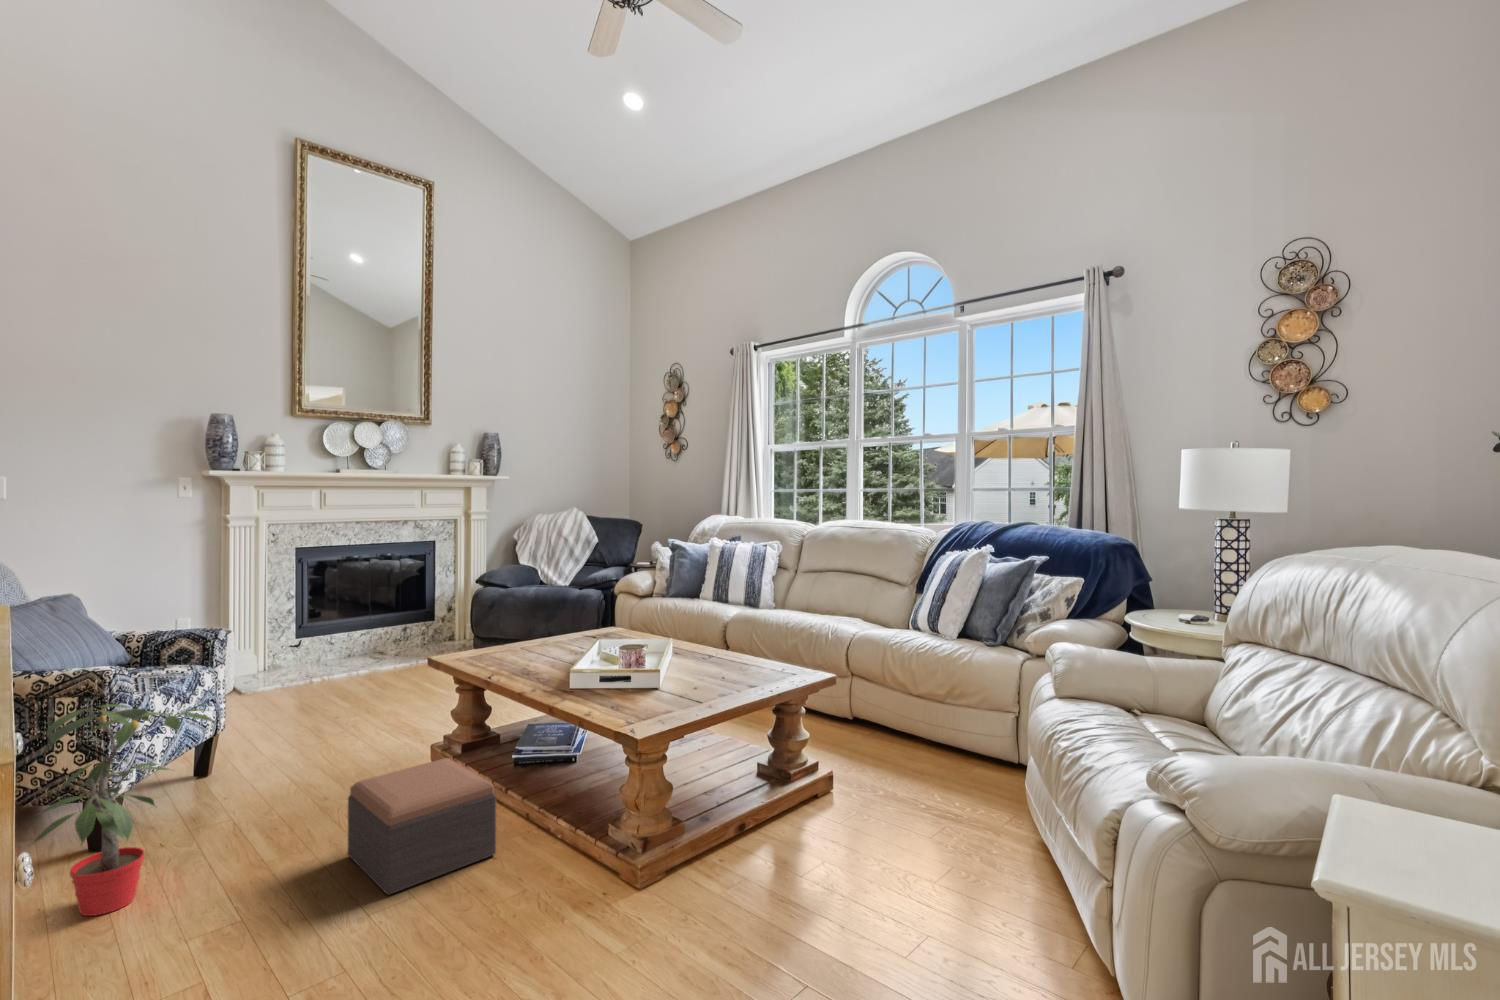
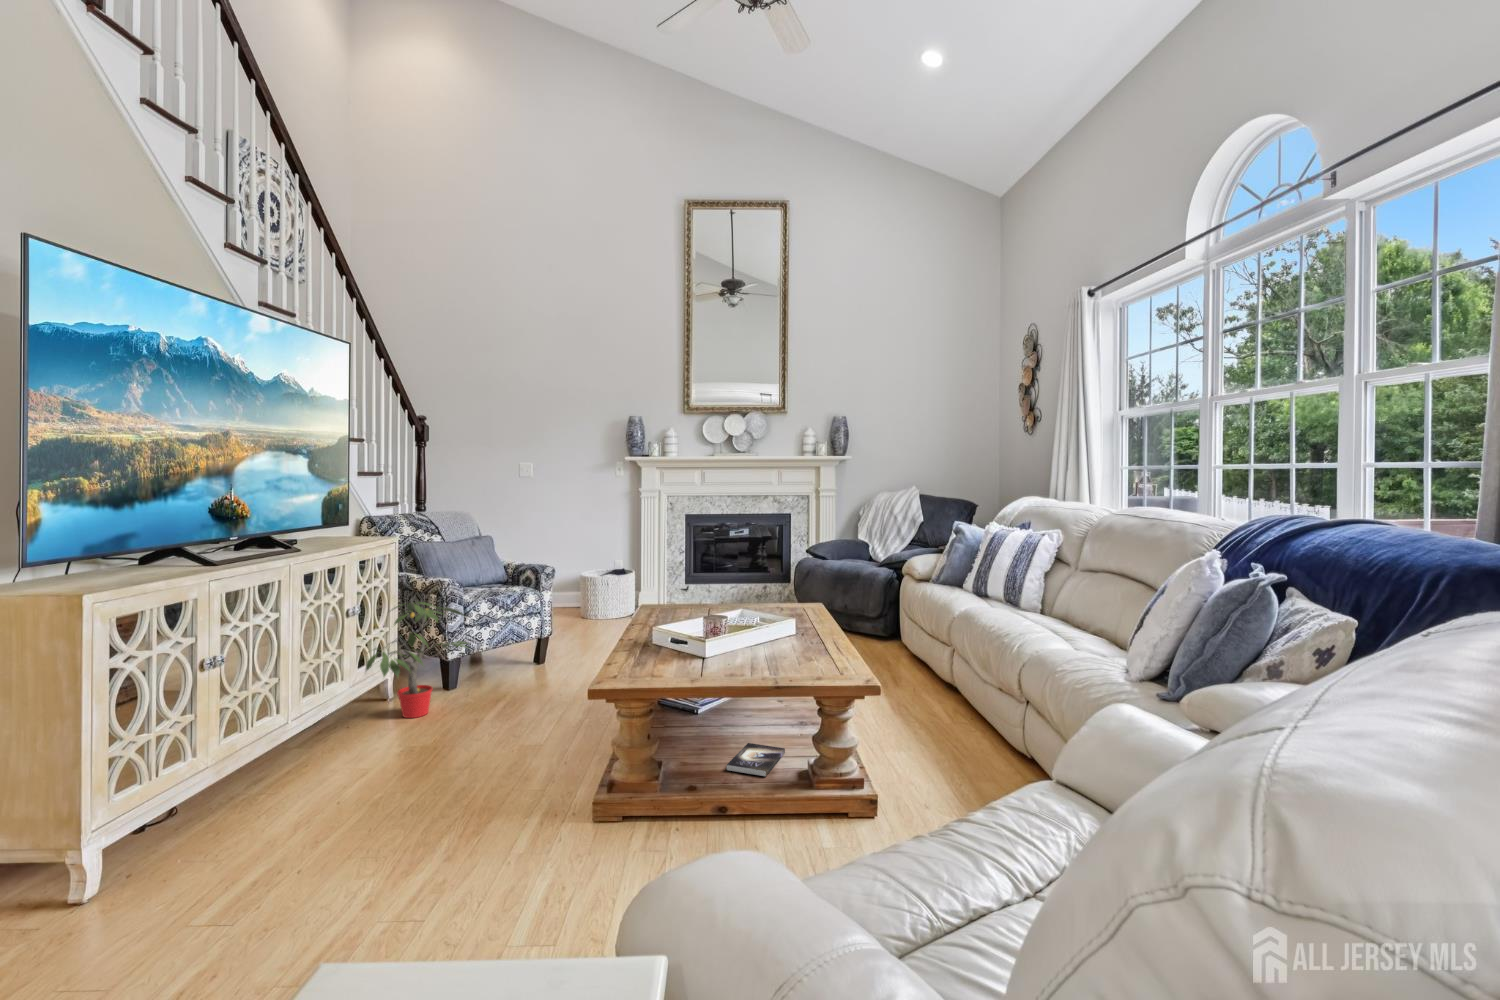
footstool: present [348,758,496,895] -> none [488,678,586,756]
book: none [696,763,758,797] -> present [727,743,785,776]

